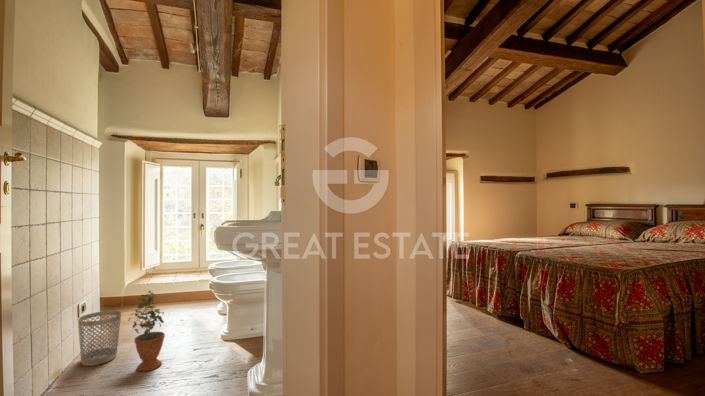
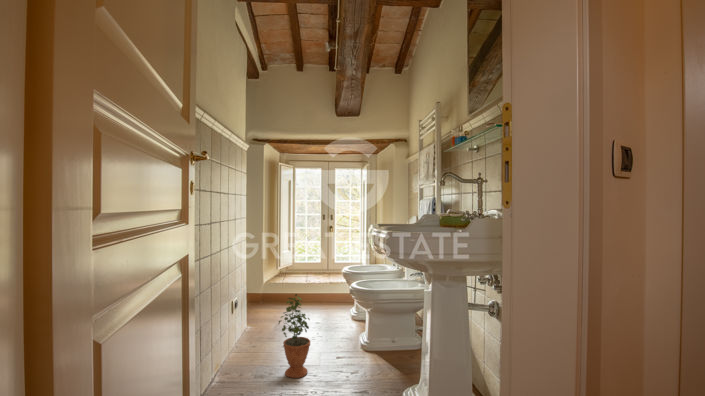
wastebasket: present [78,311,121,366] -> none [234,309,269,363]

